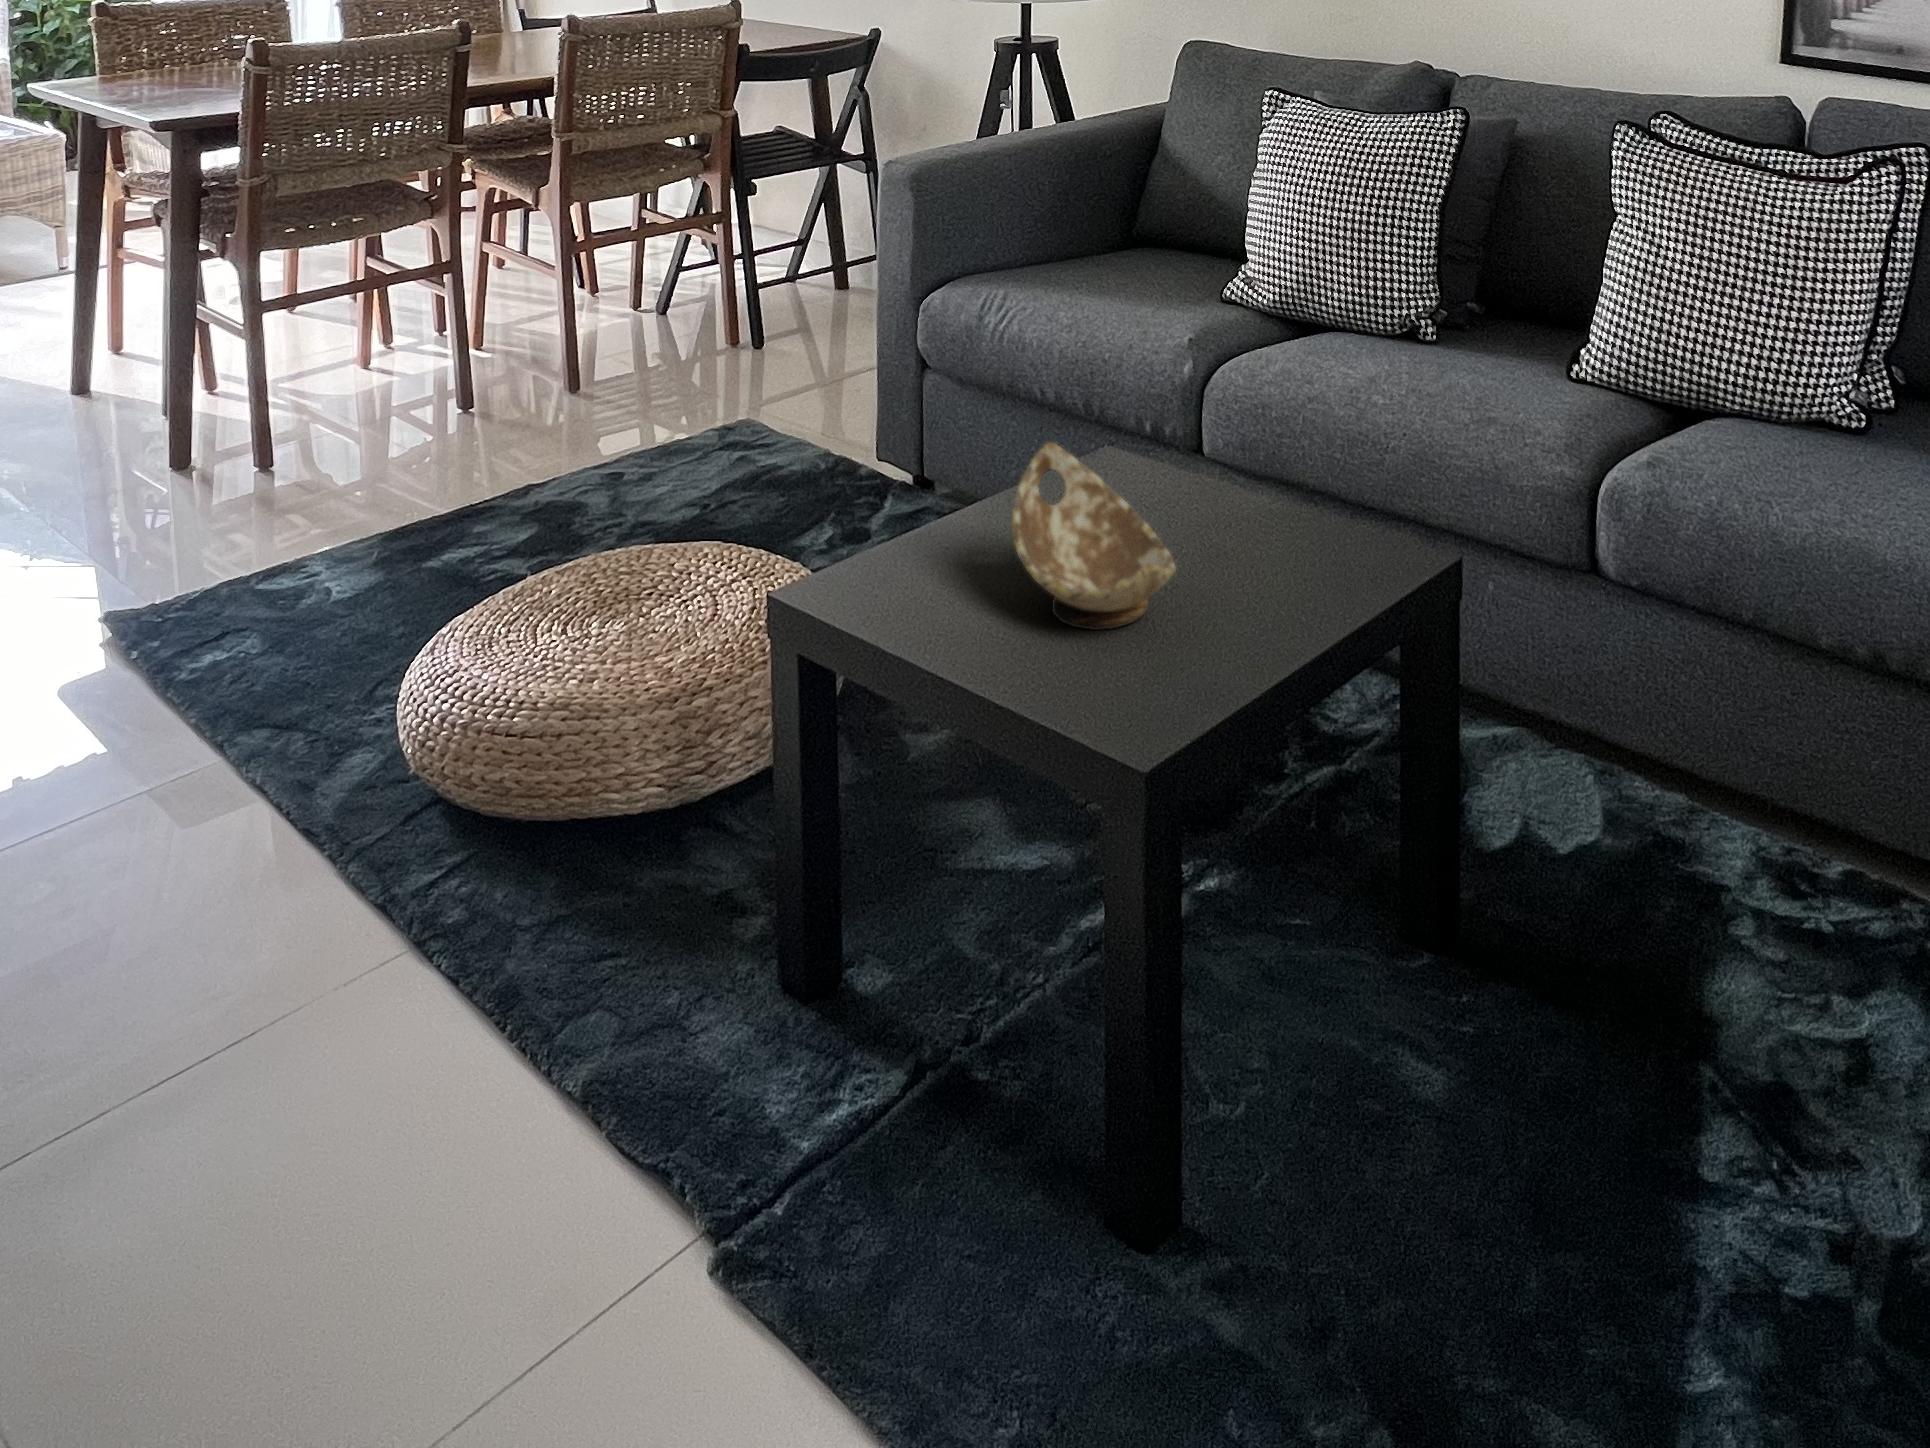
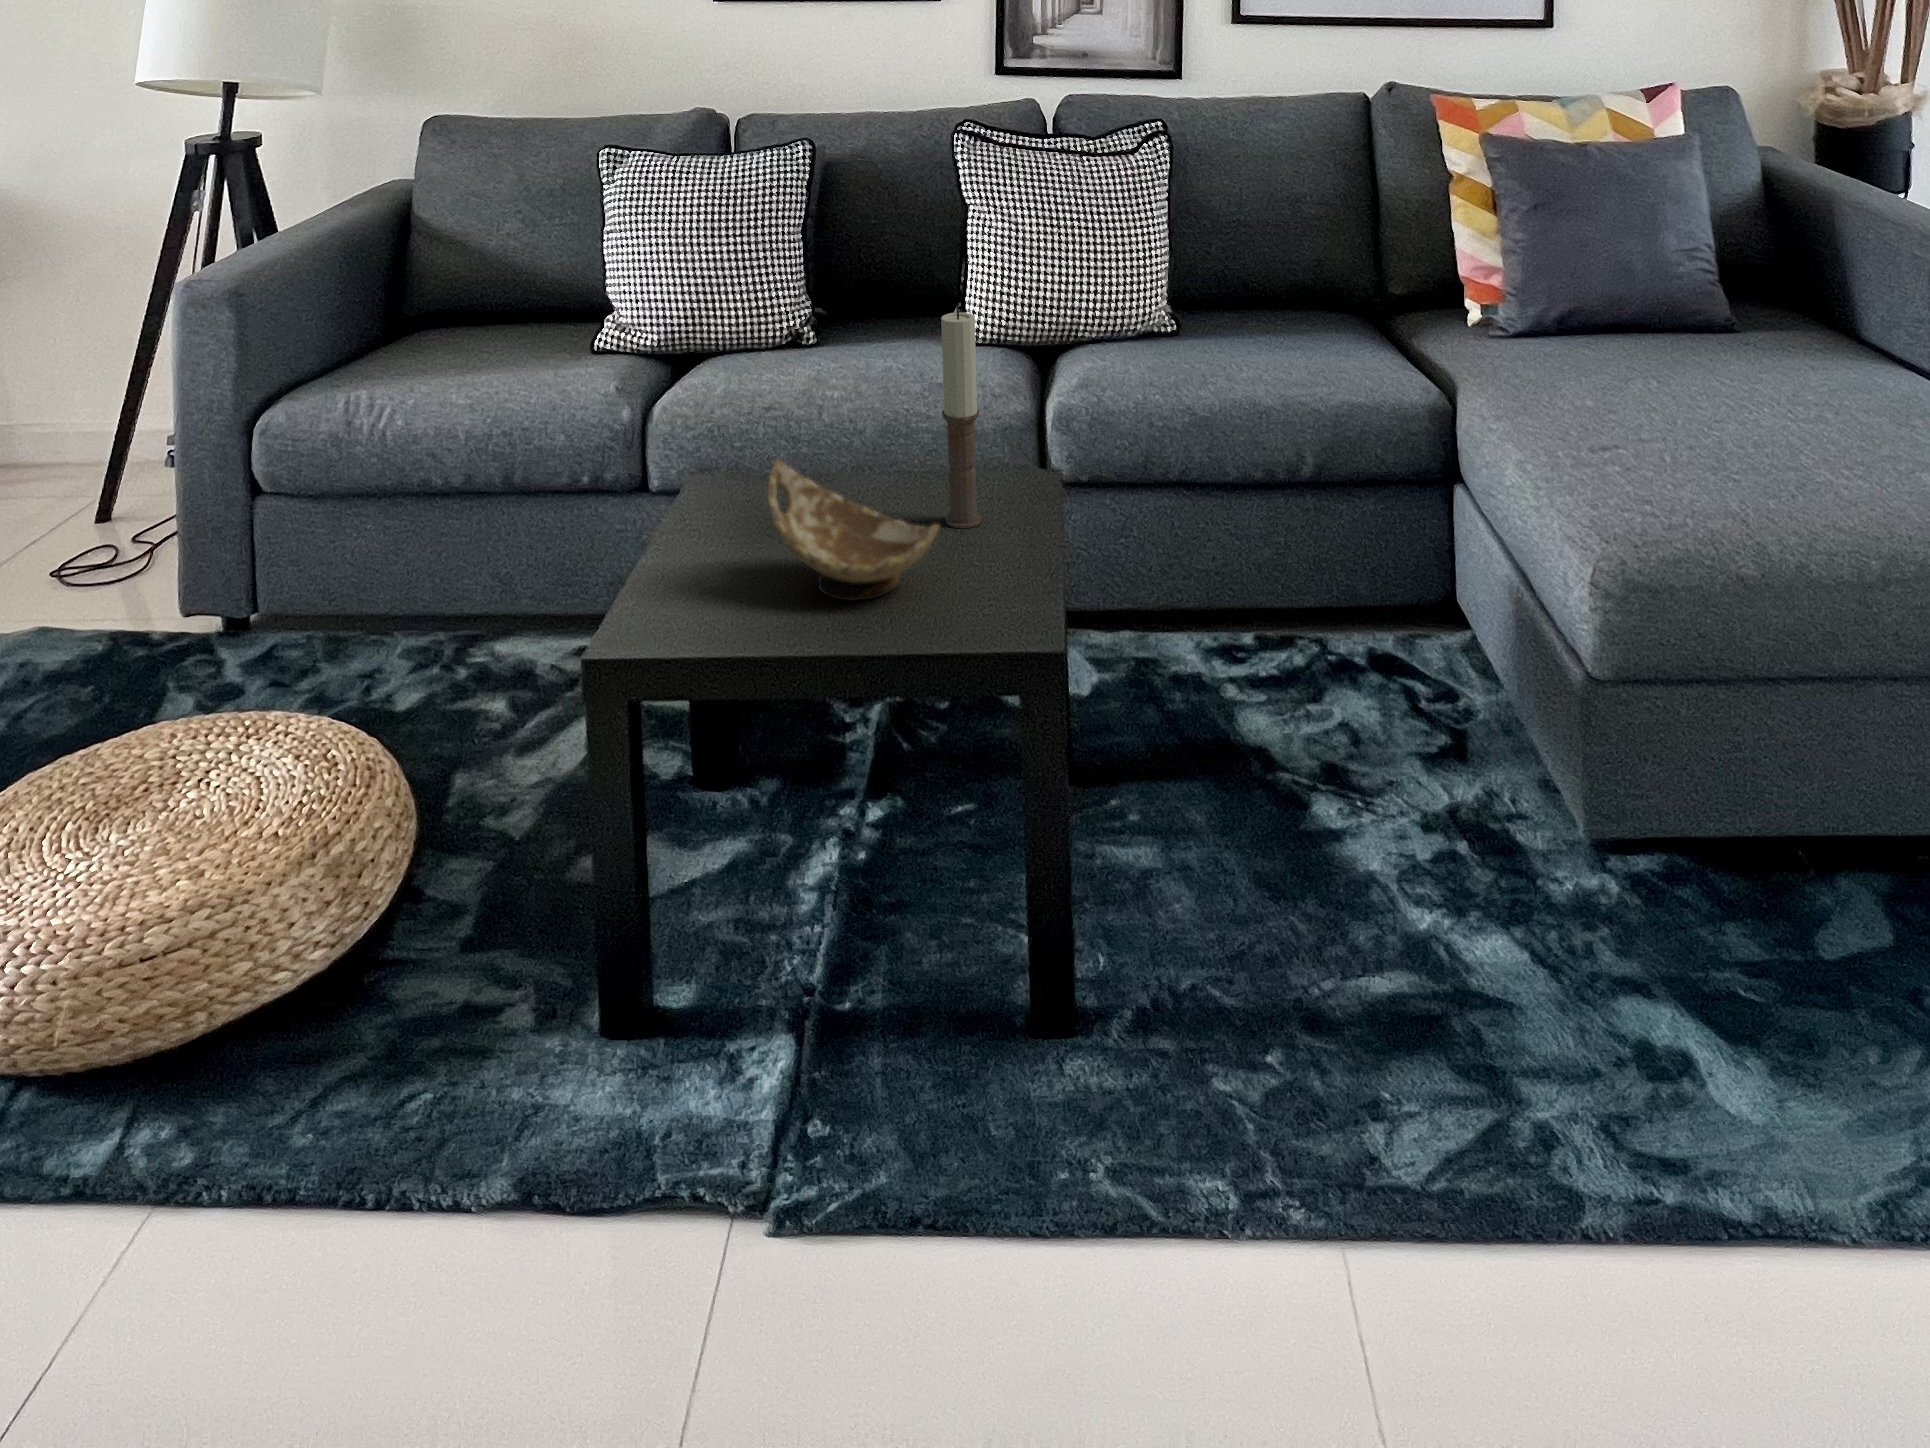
candle: none [1287,321,1331,589] -> present [941,310,981,528]

